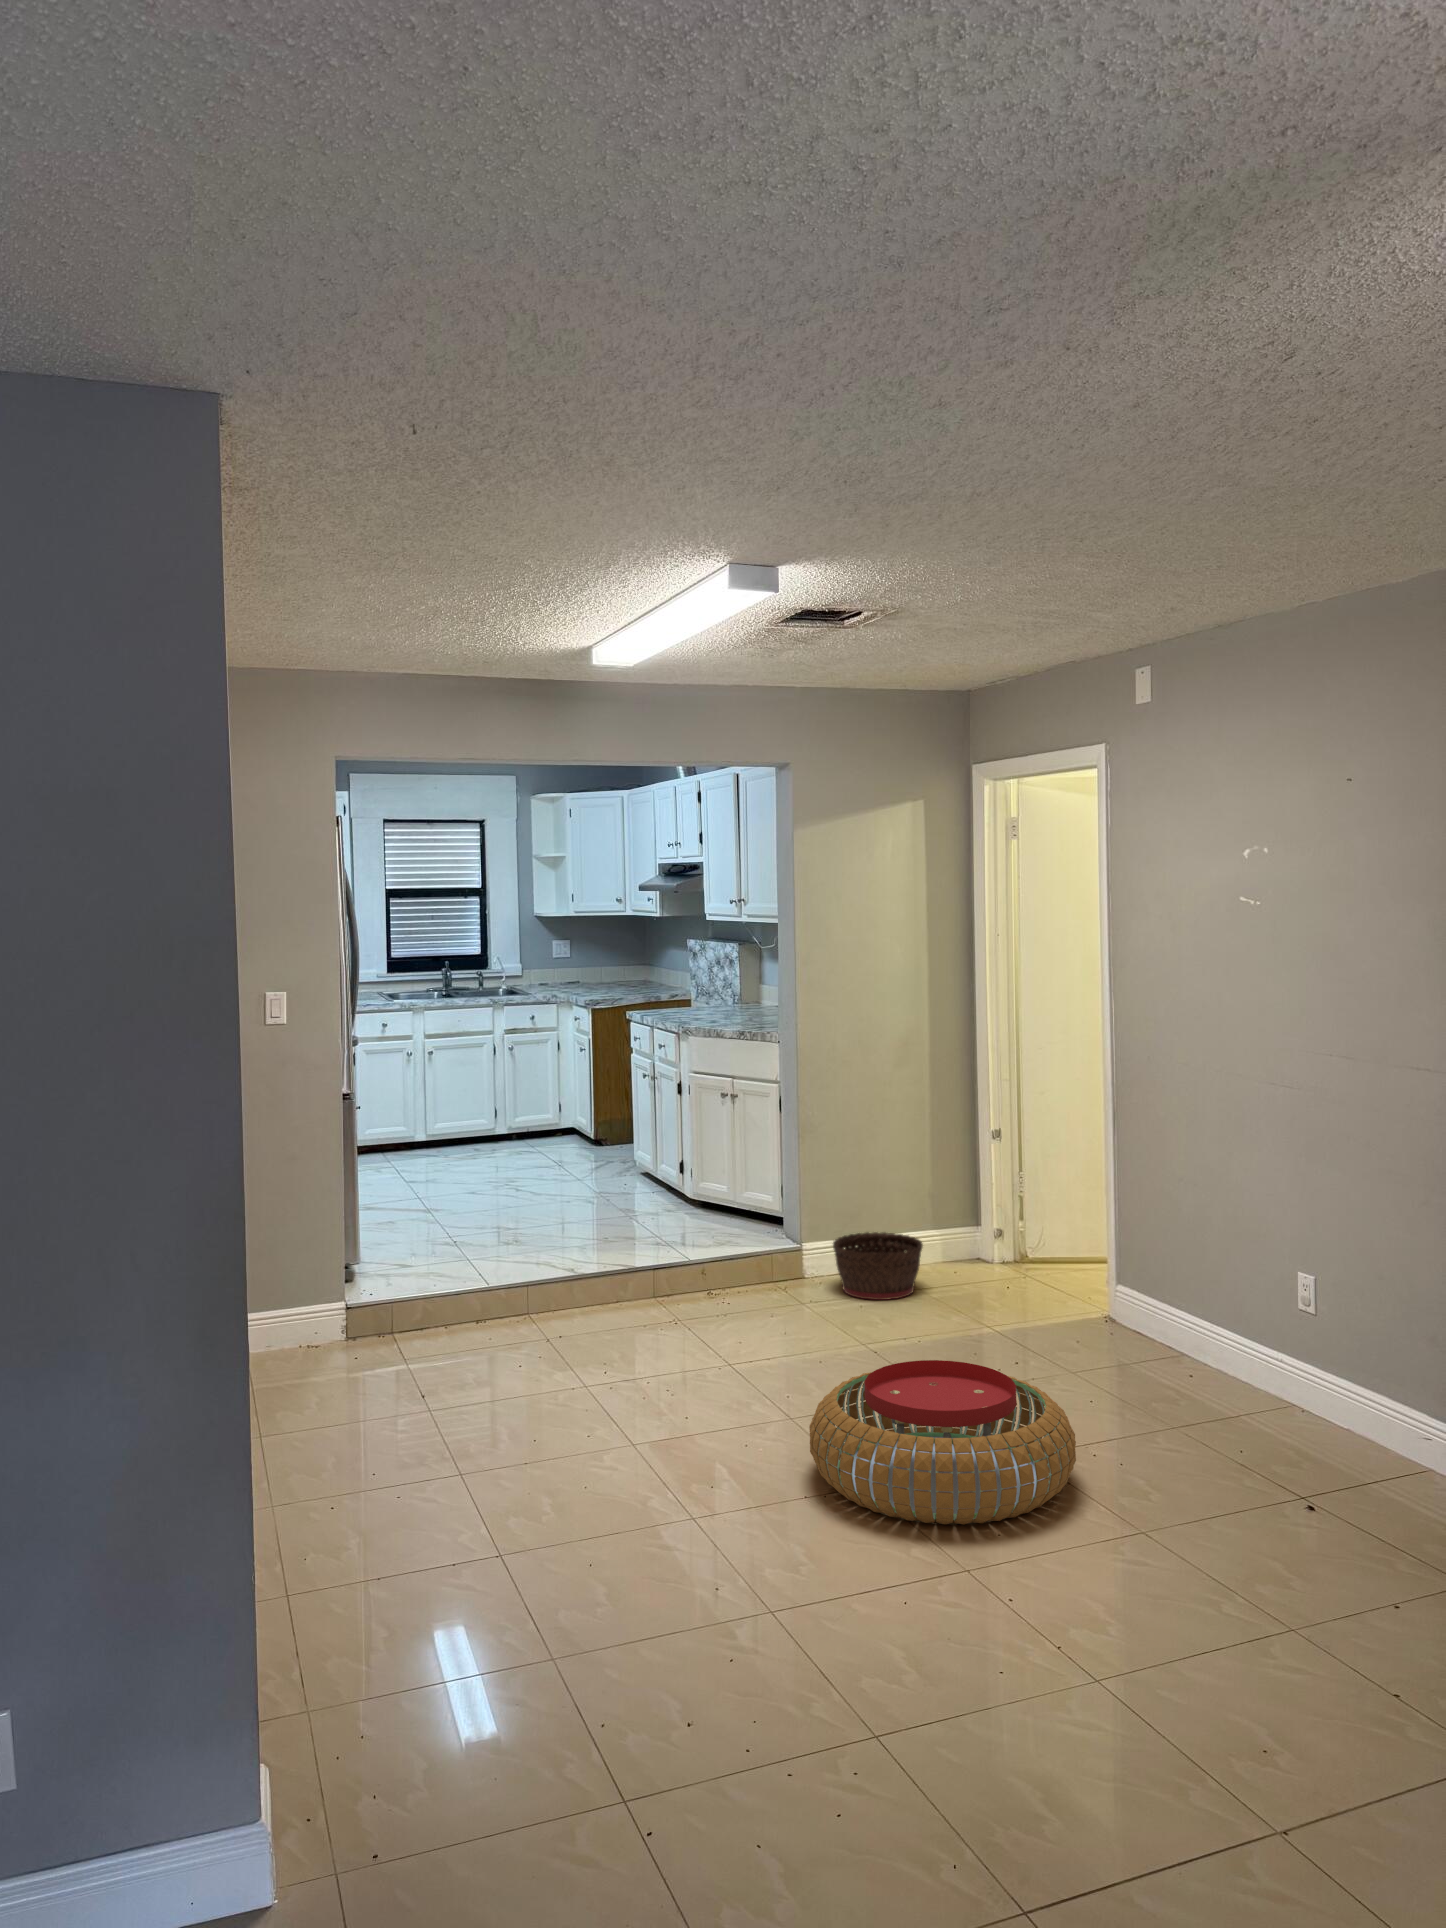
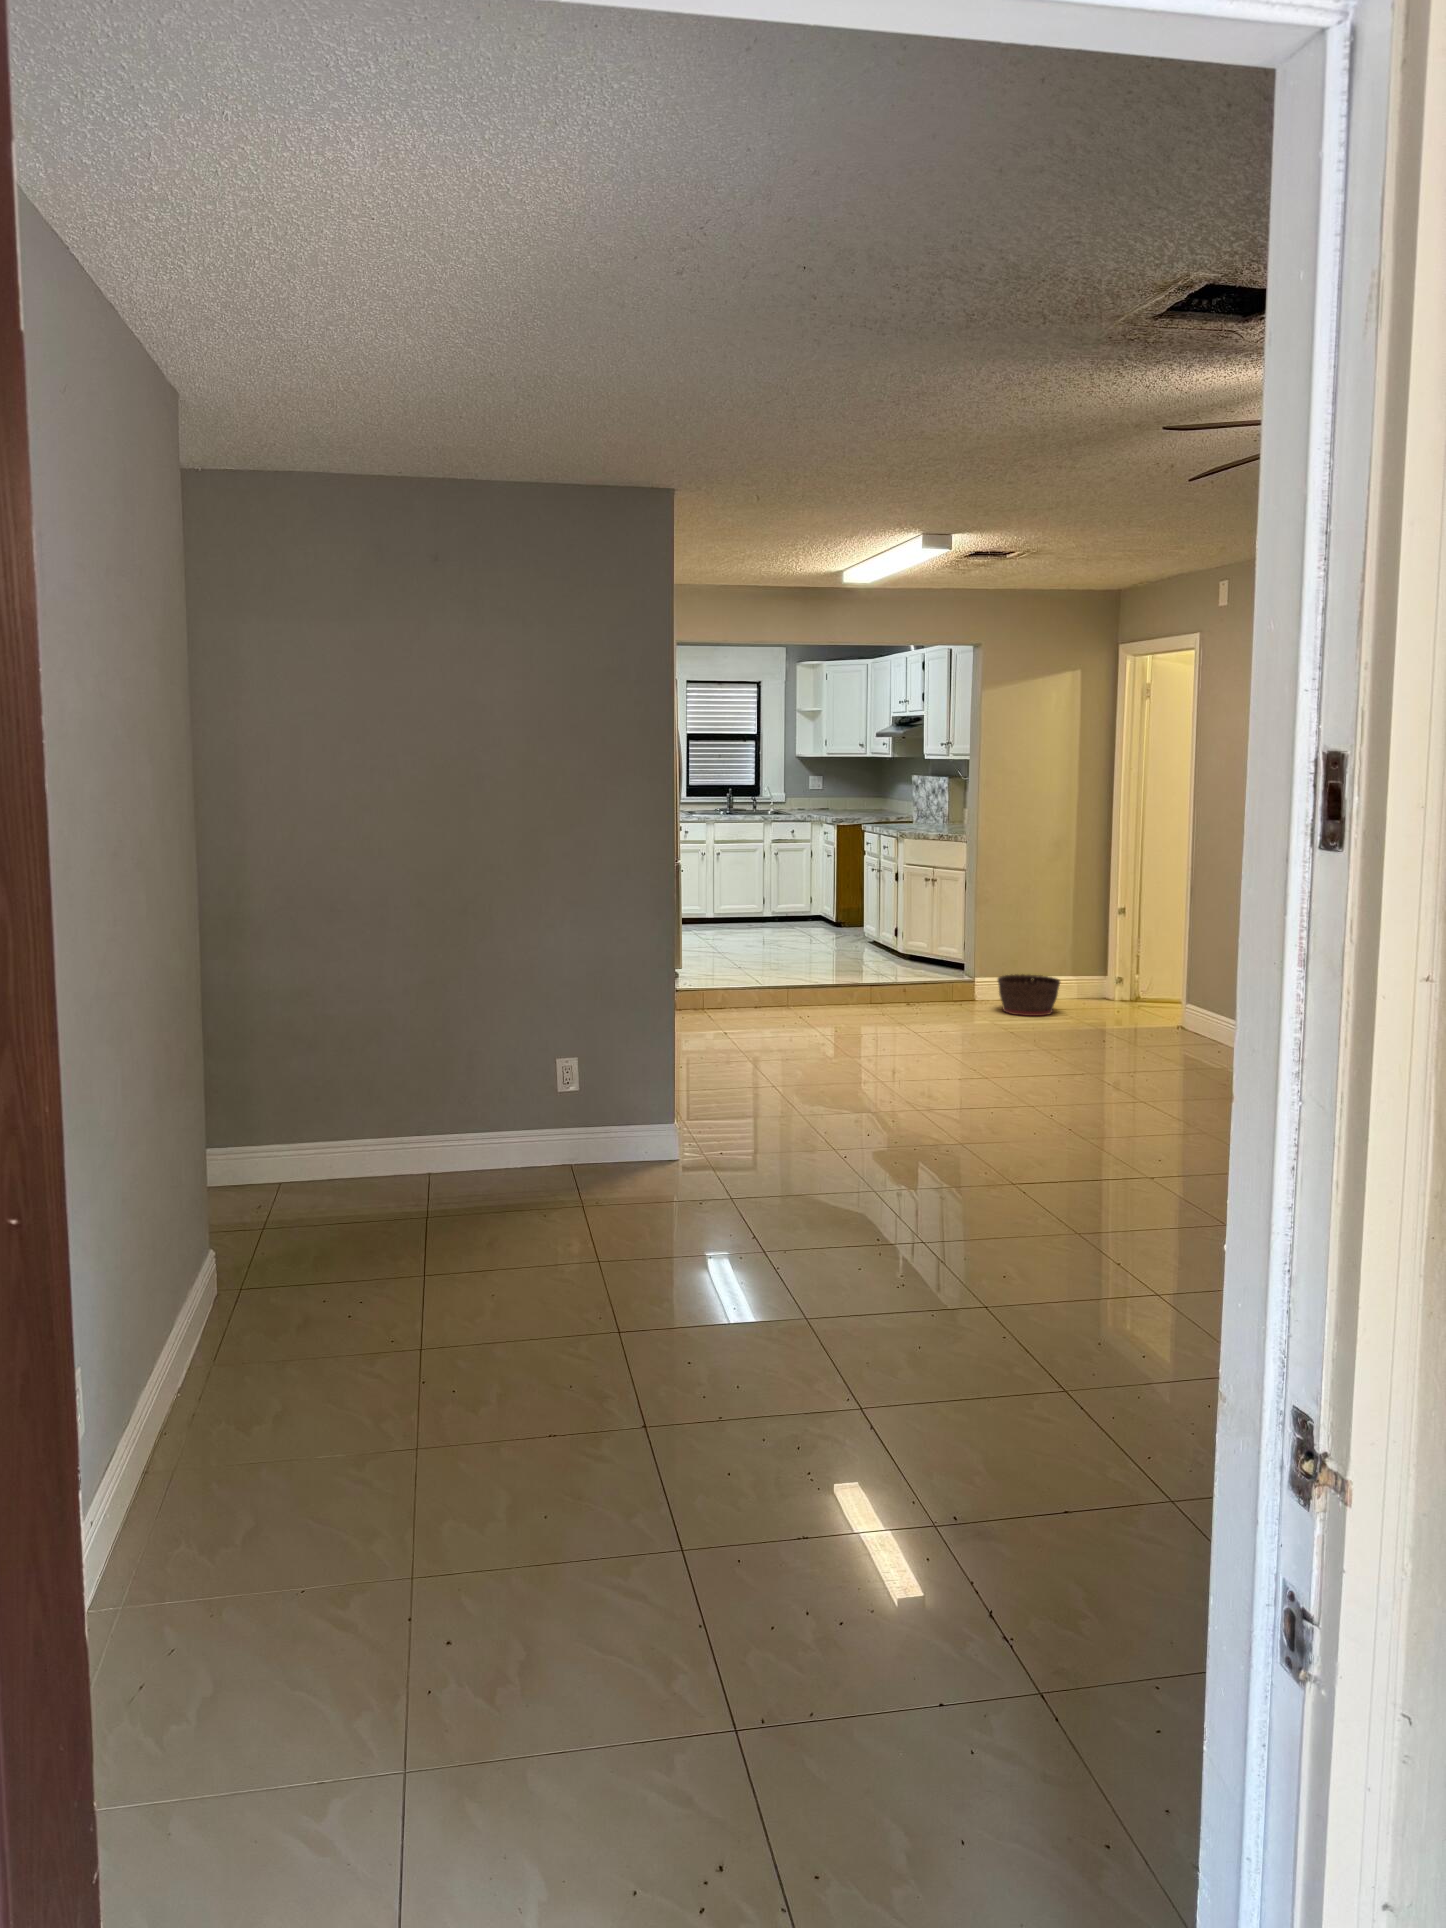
pouf: present [809,1360,1076,1524] -> none [961,1023,1125,1104]

